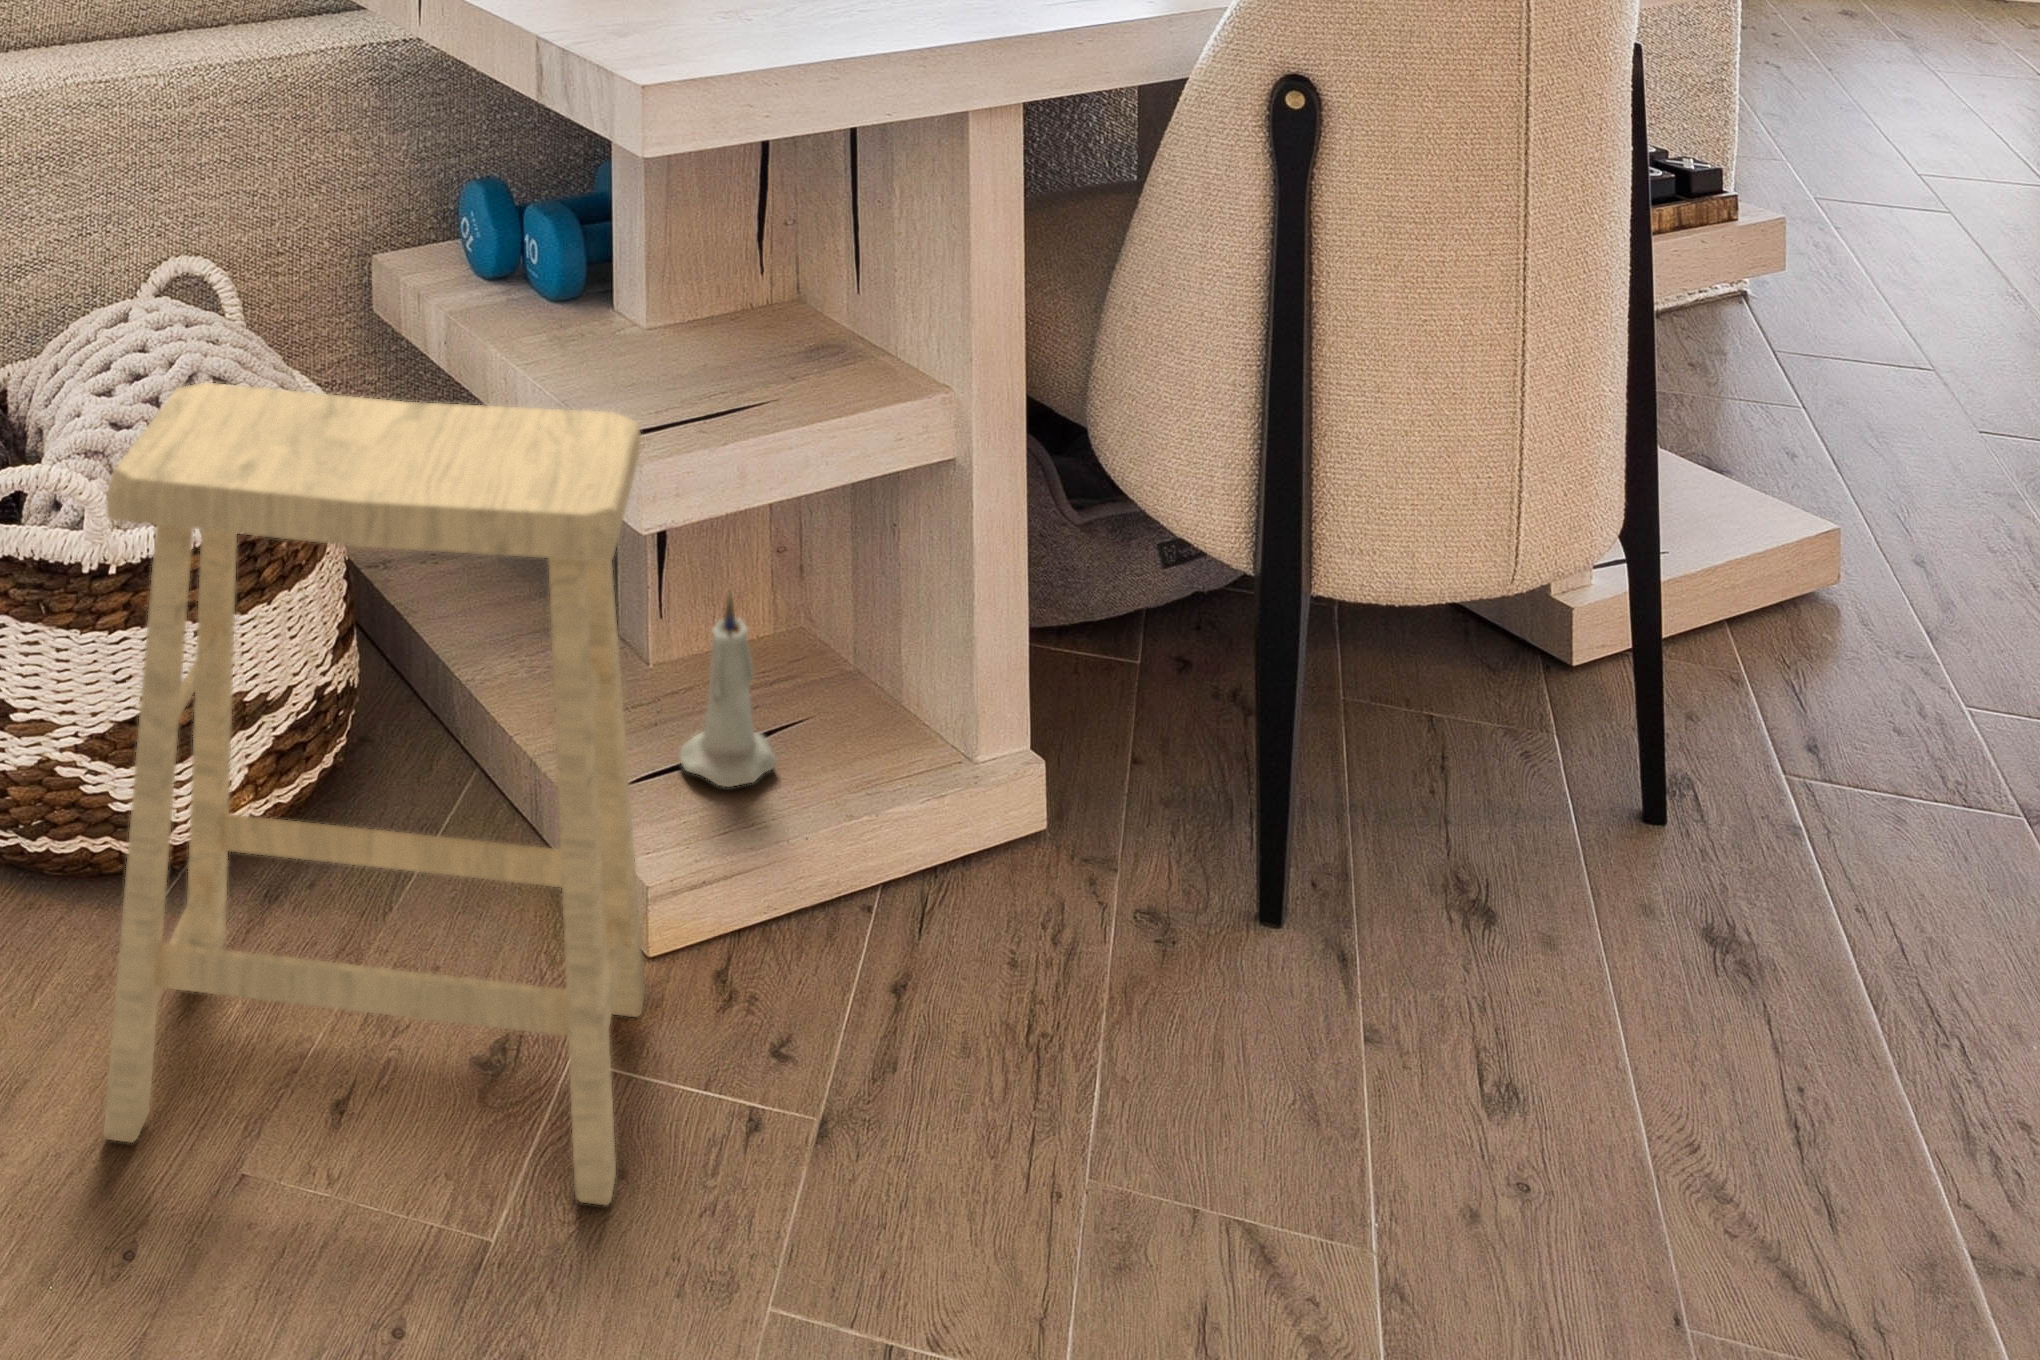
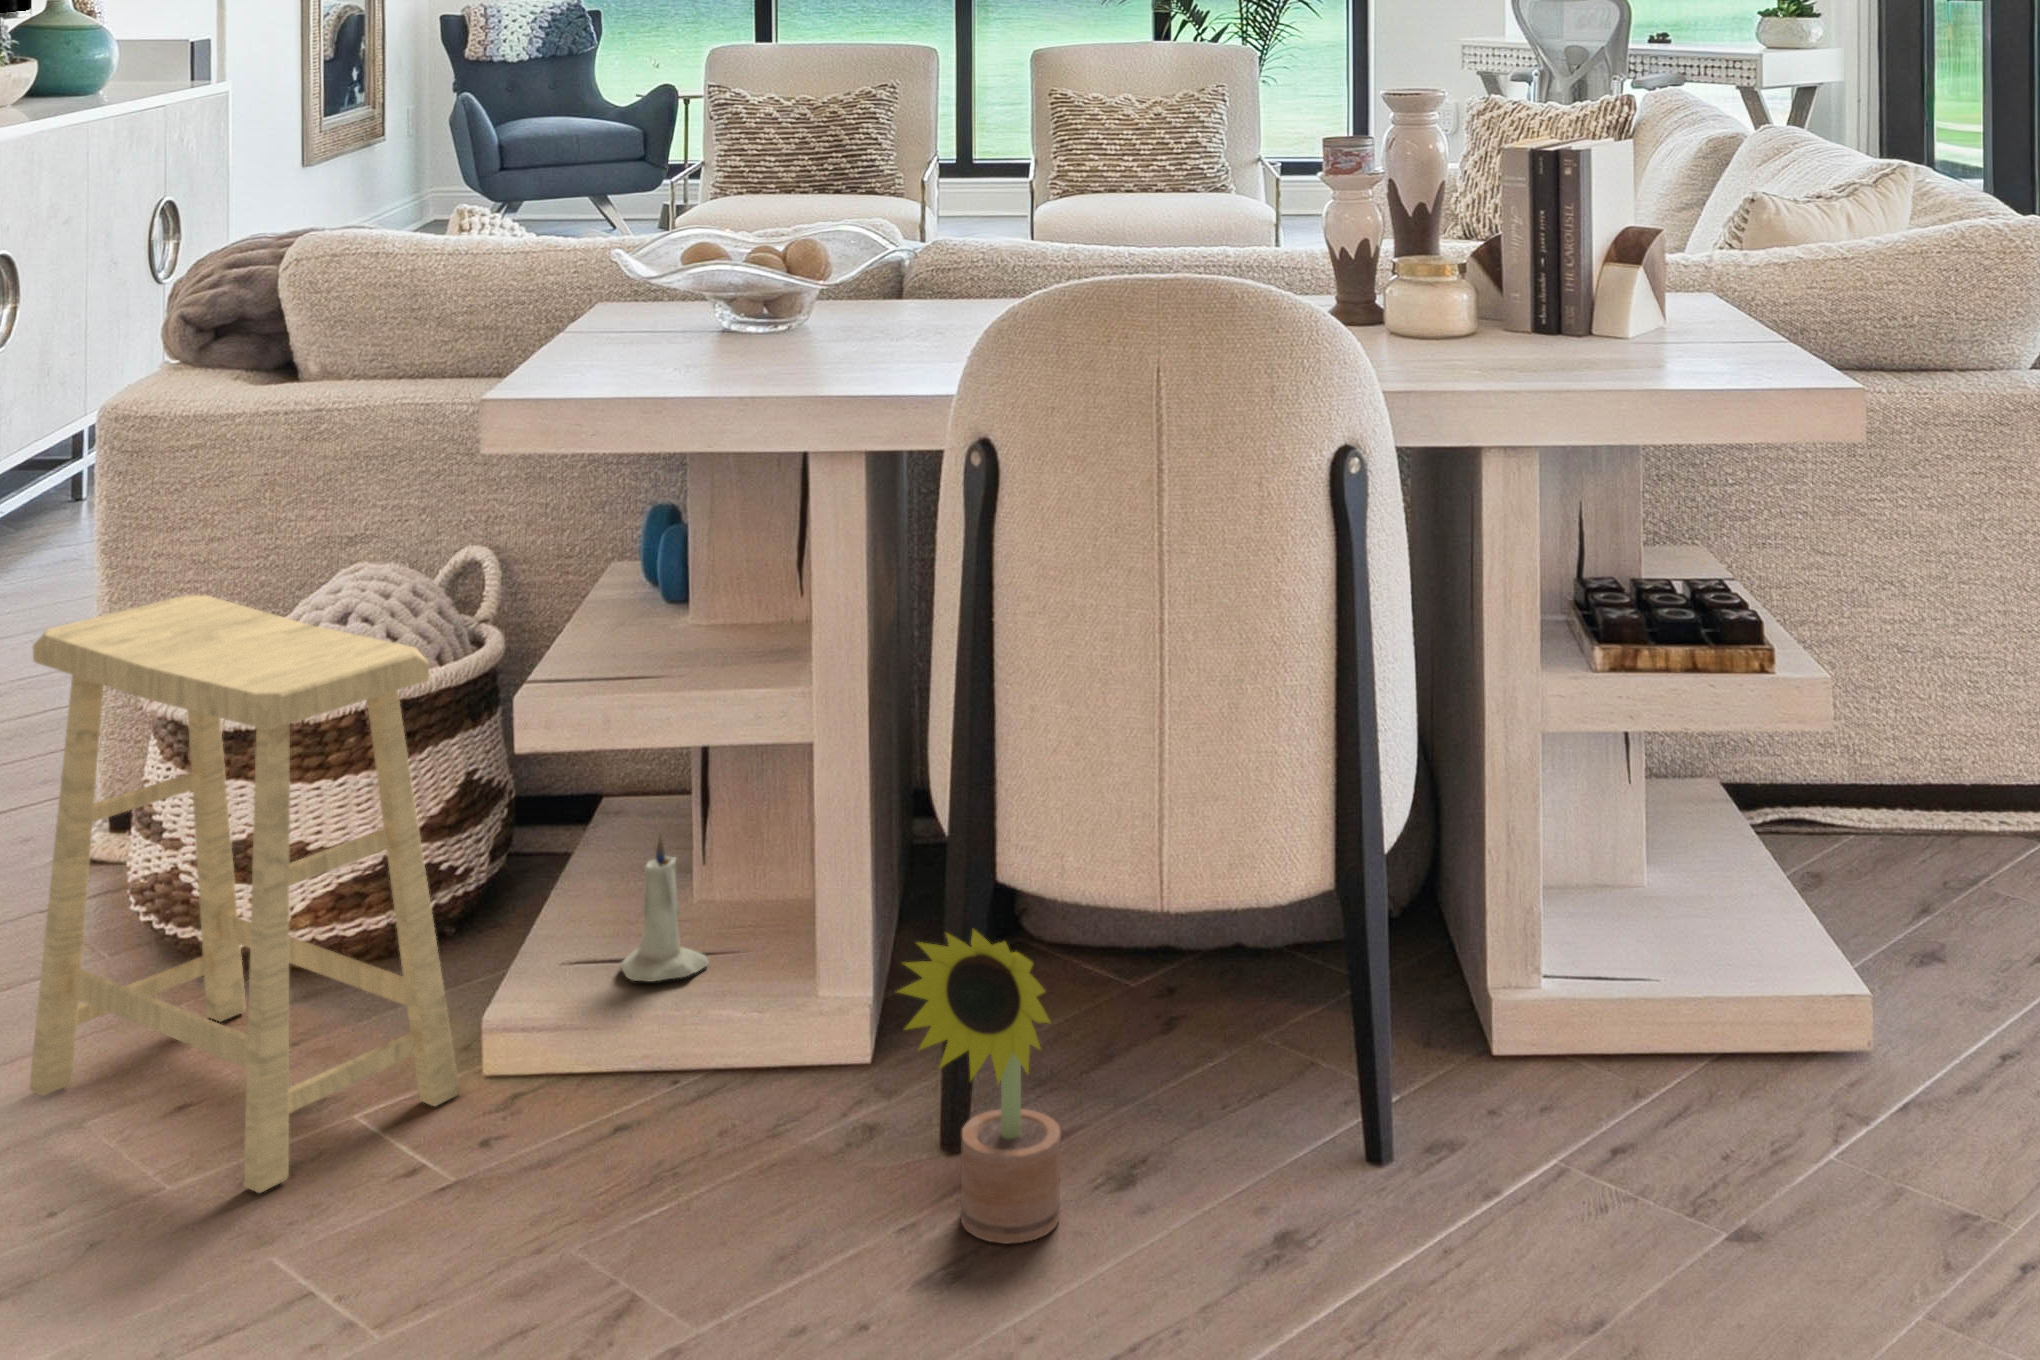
decorative plant: none [1365,648,1583,1022] -> present [897,930,1061,1243]

